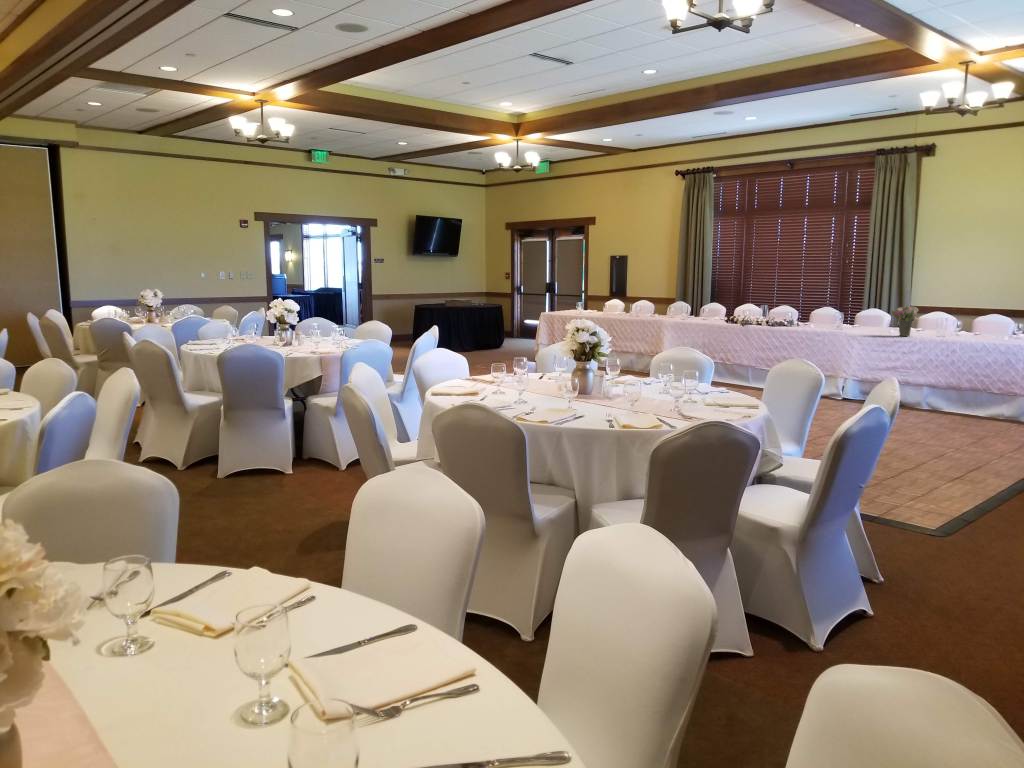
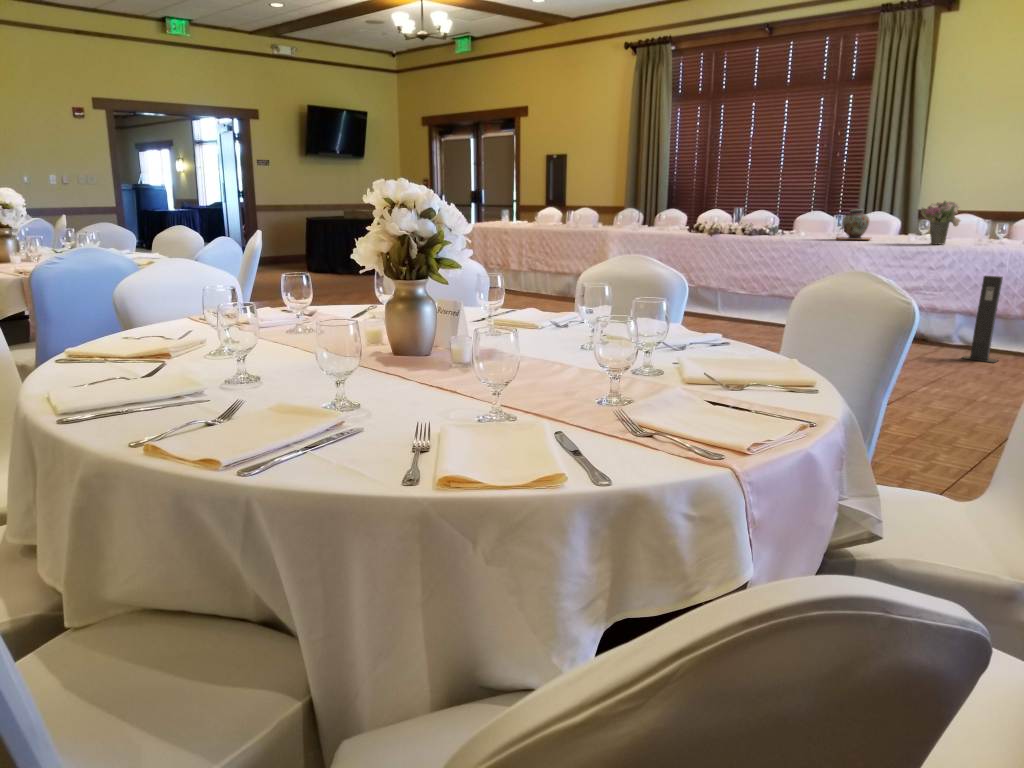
decorative vase: none [834,310,861,332] -> present [837,210,870,240]
speaker: none [922,359,949,421] -> present [962,276,1003,363]

